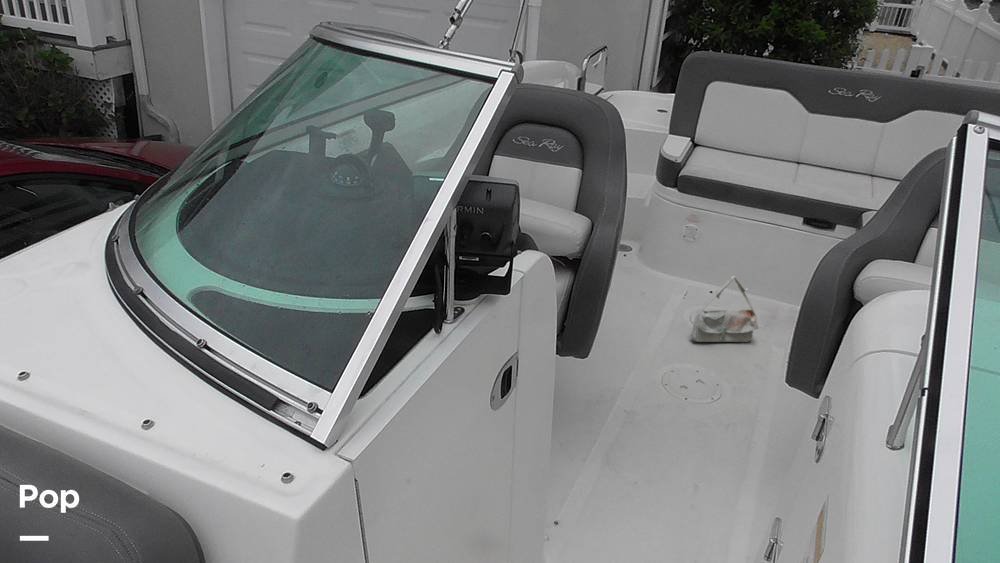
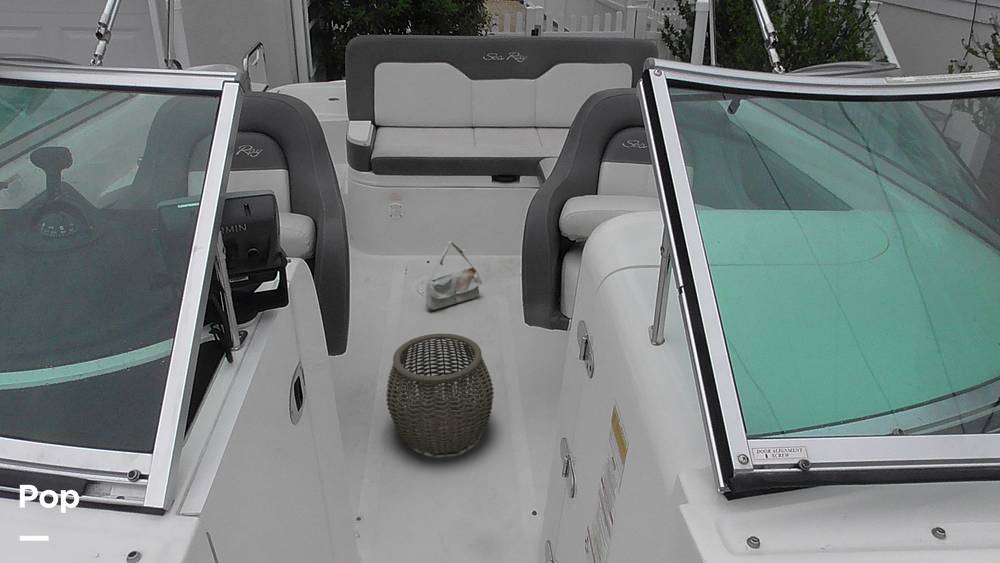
woven basket: none [613,364,728,494] -> present [386,333,494,455]

